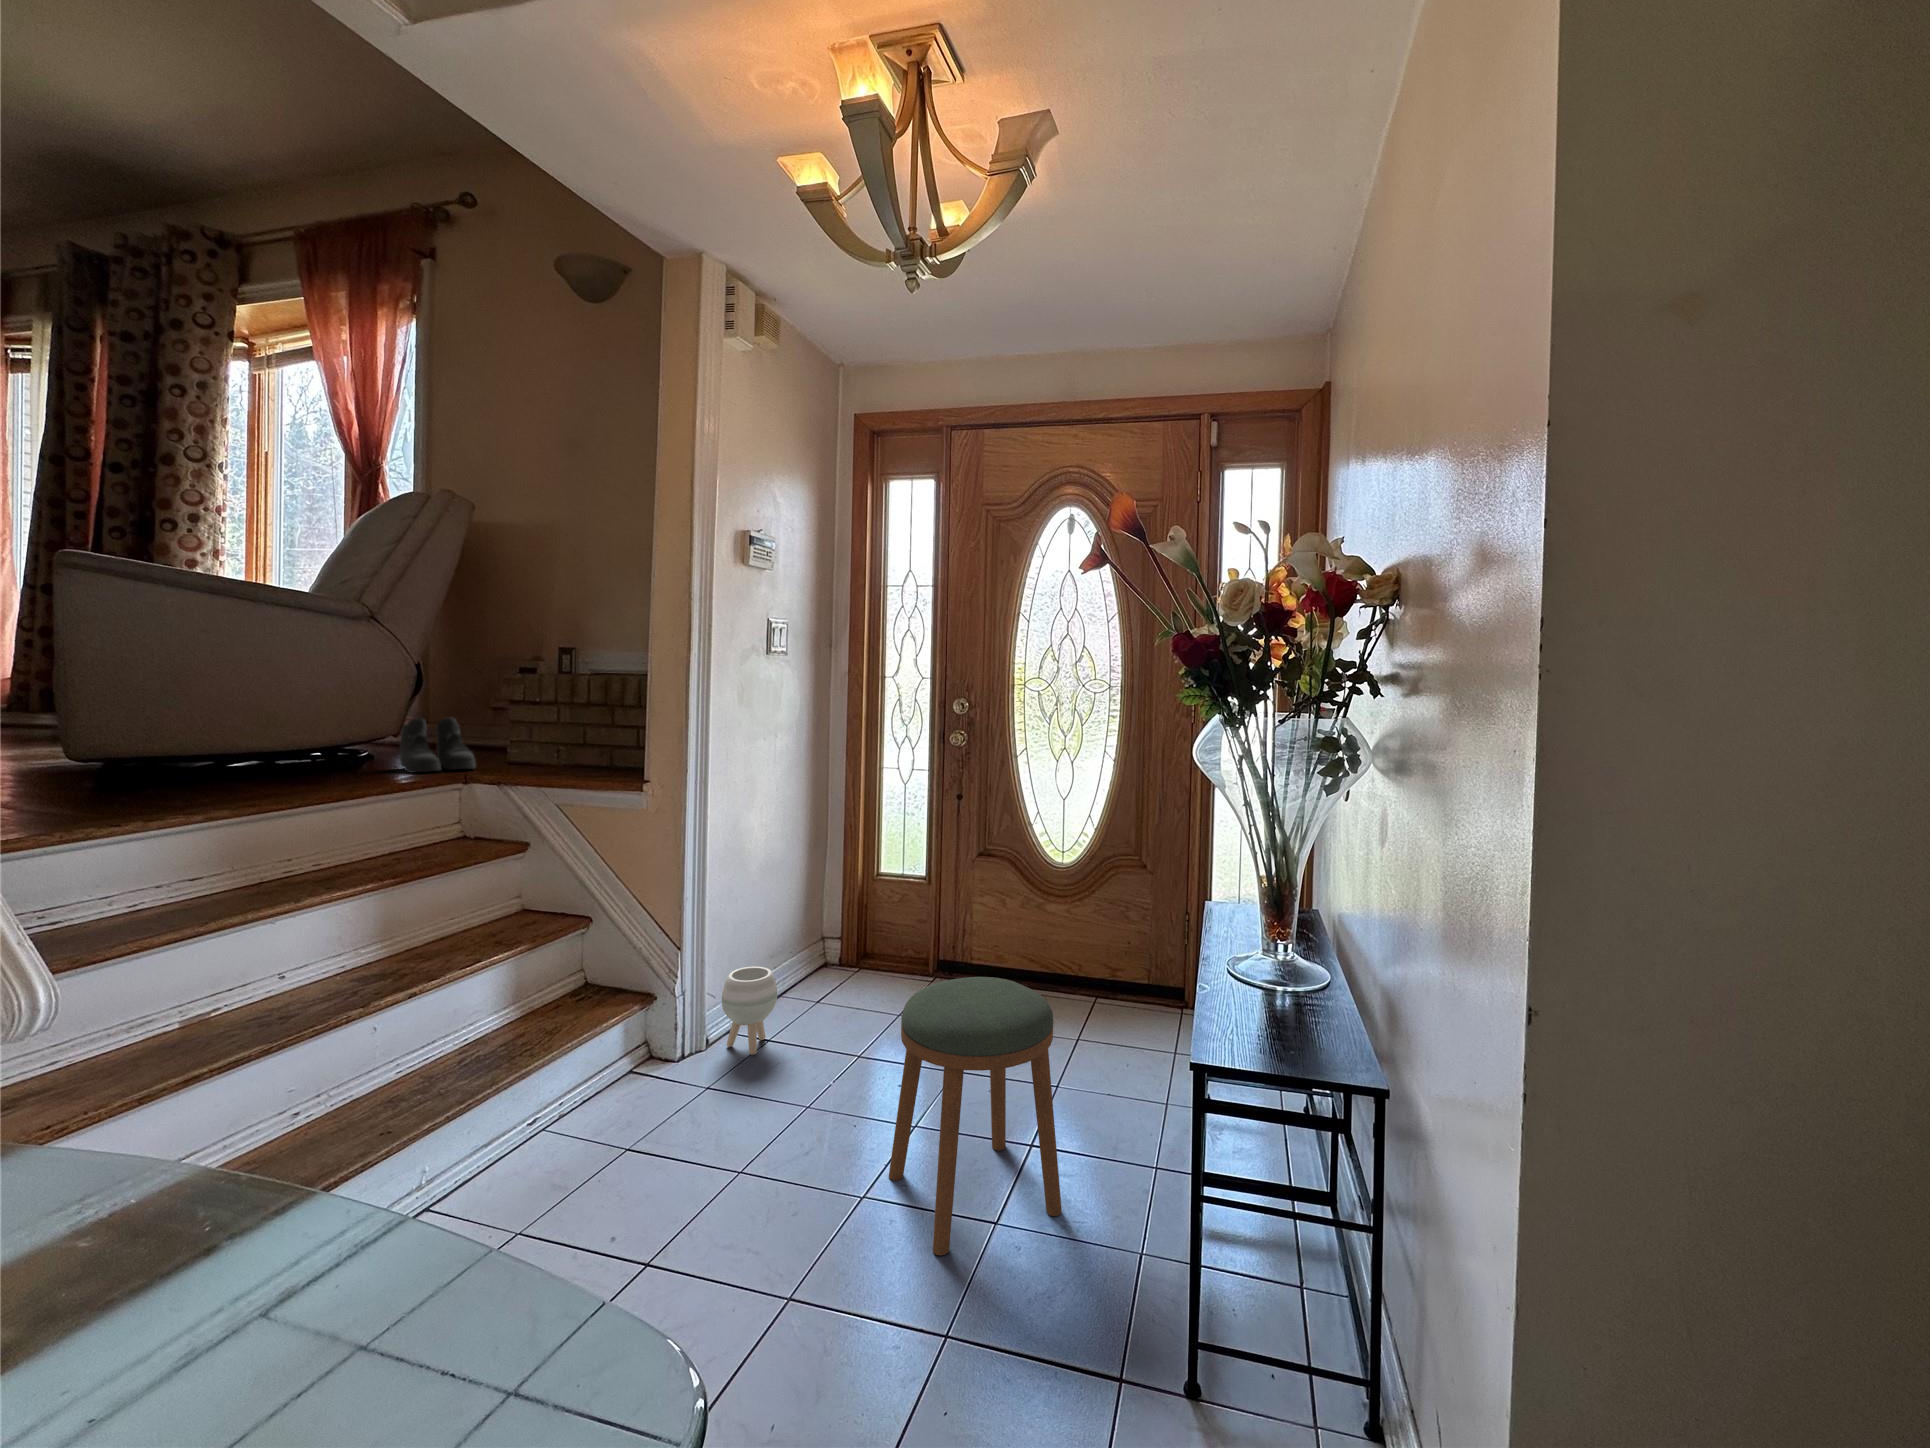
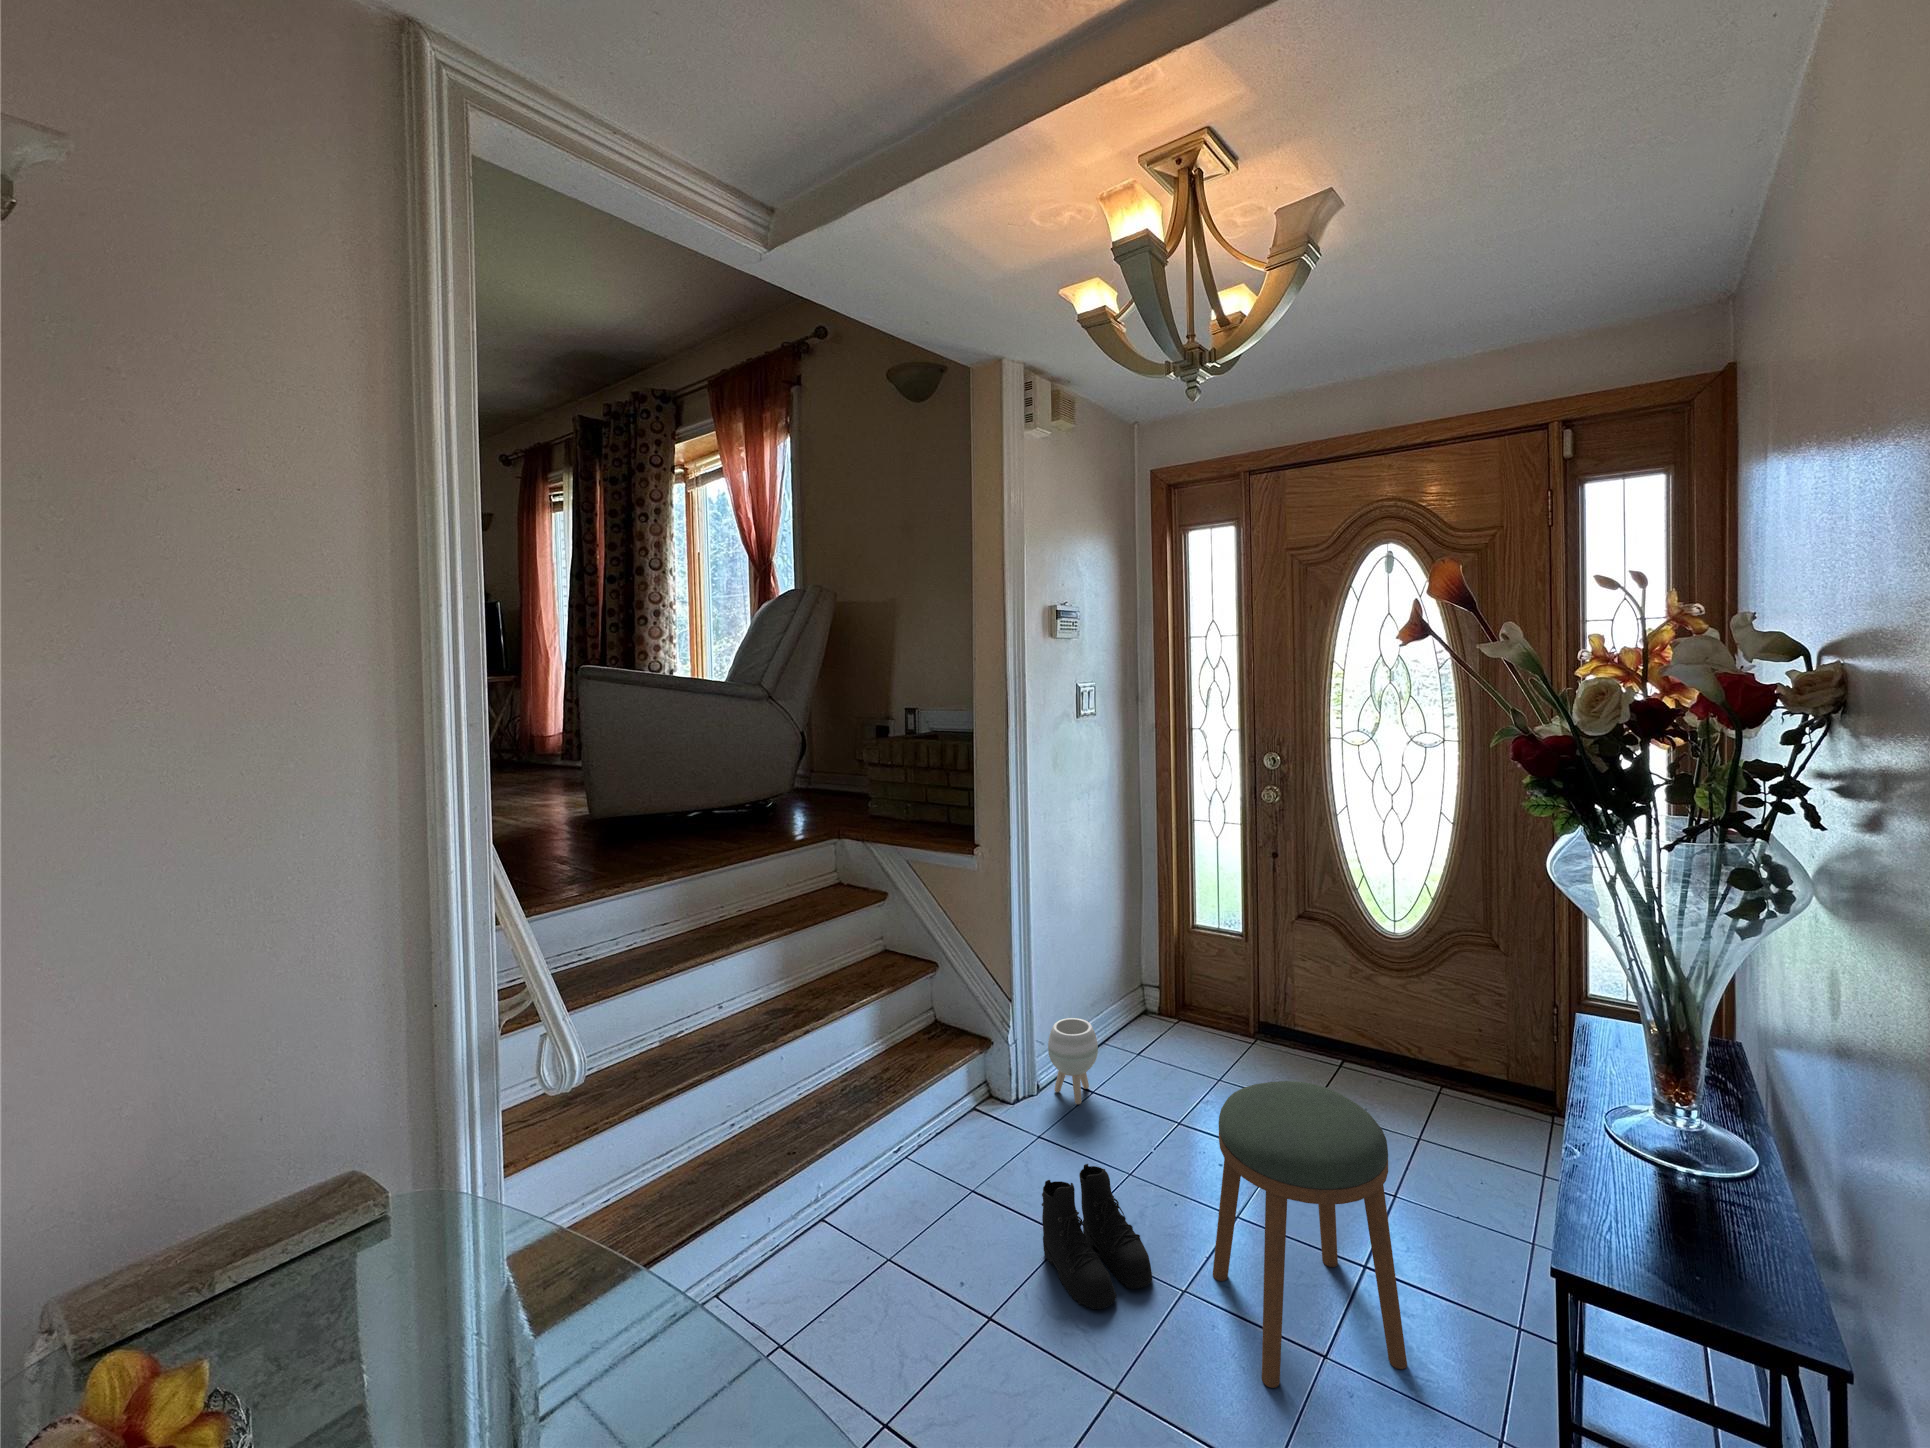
boots: present [400,718,476,773] -> present [1042,1164,1152,1309]

